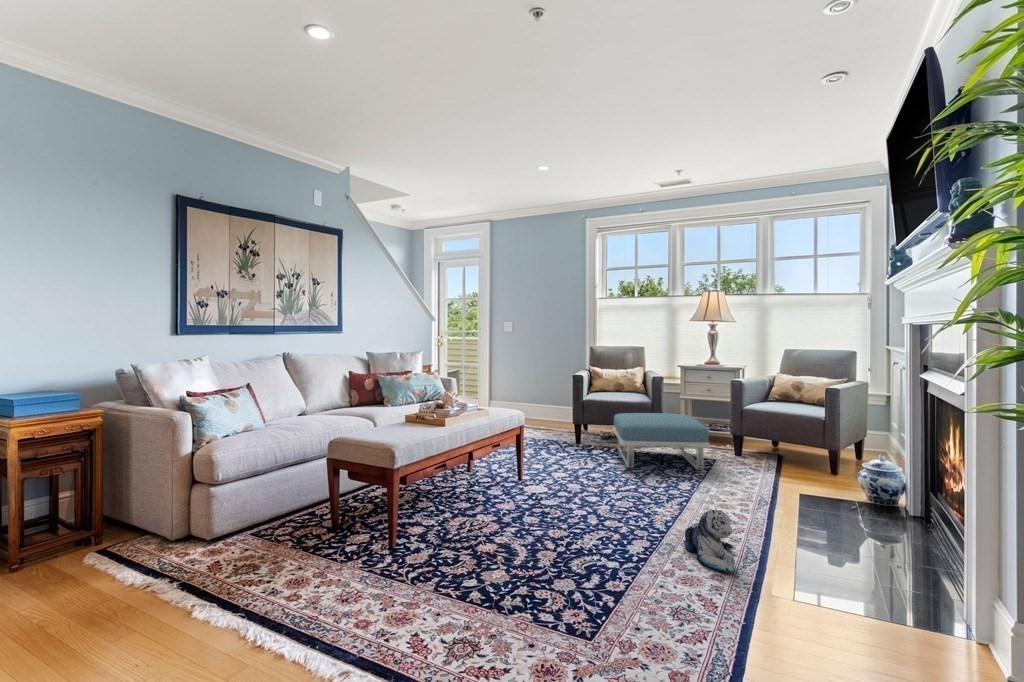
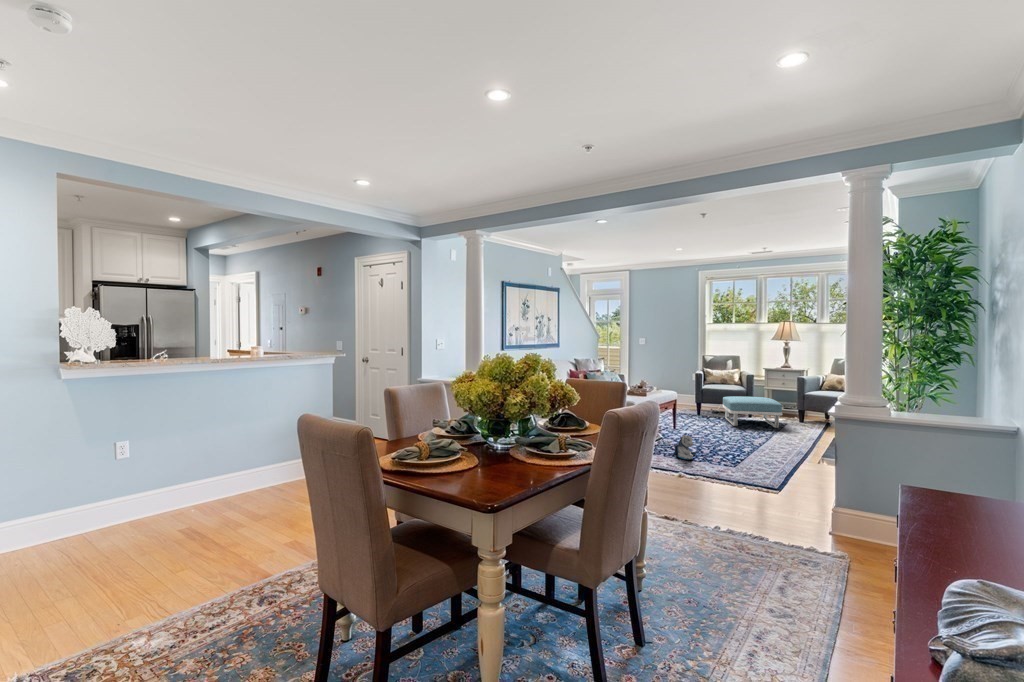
plush toy: present [685,510,736,573] -> present [674,435,696,460]

